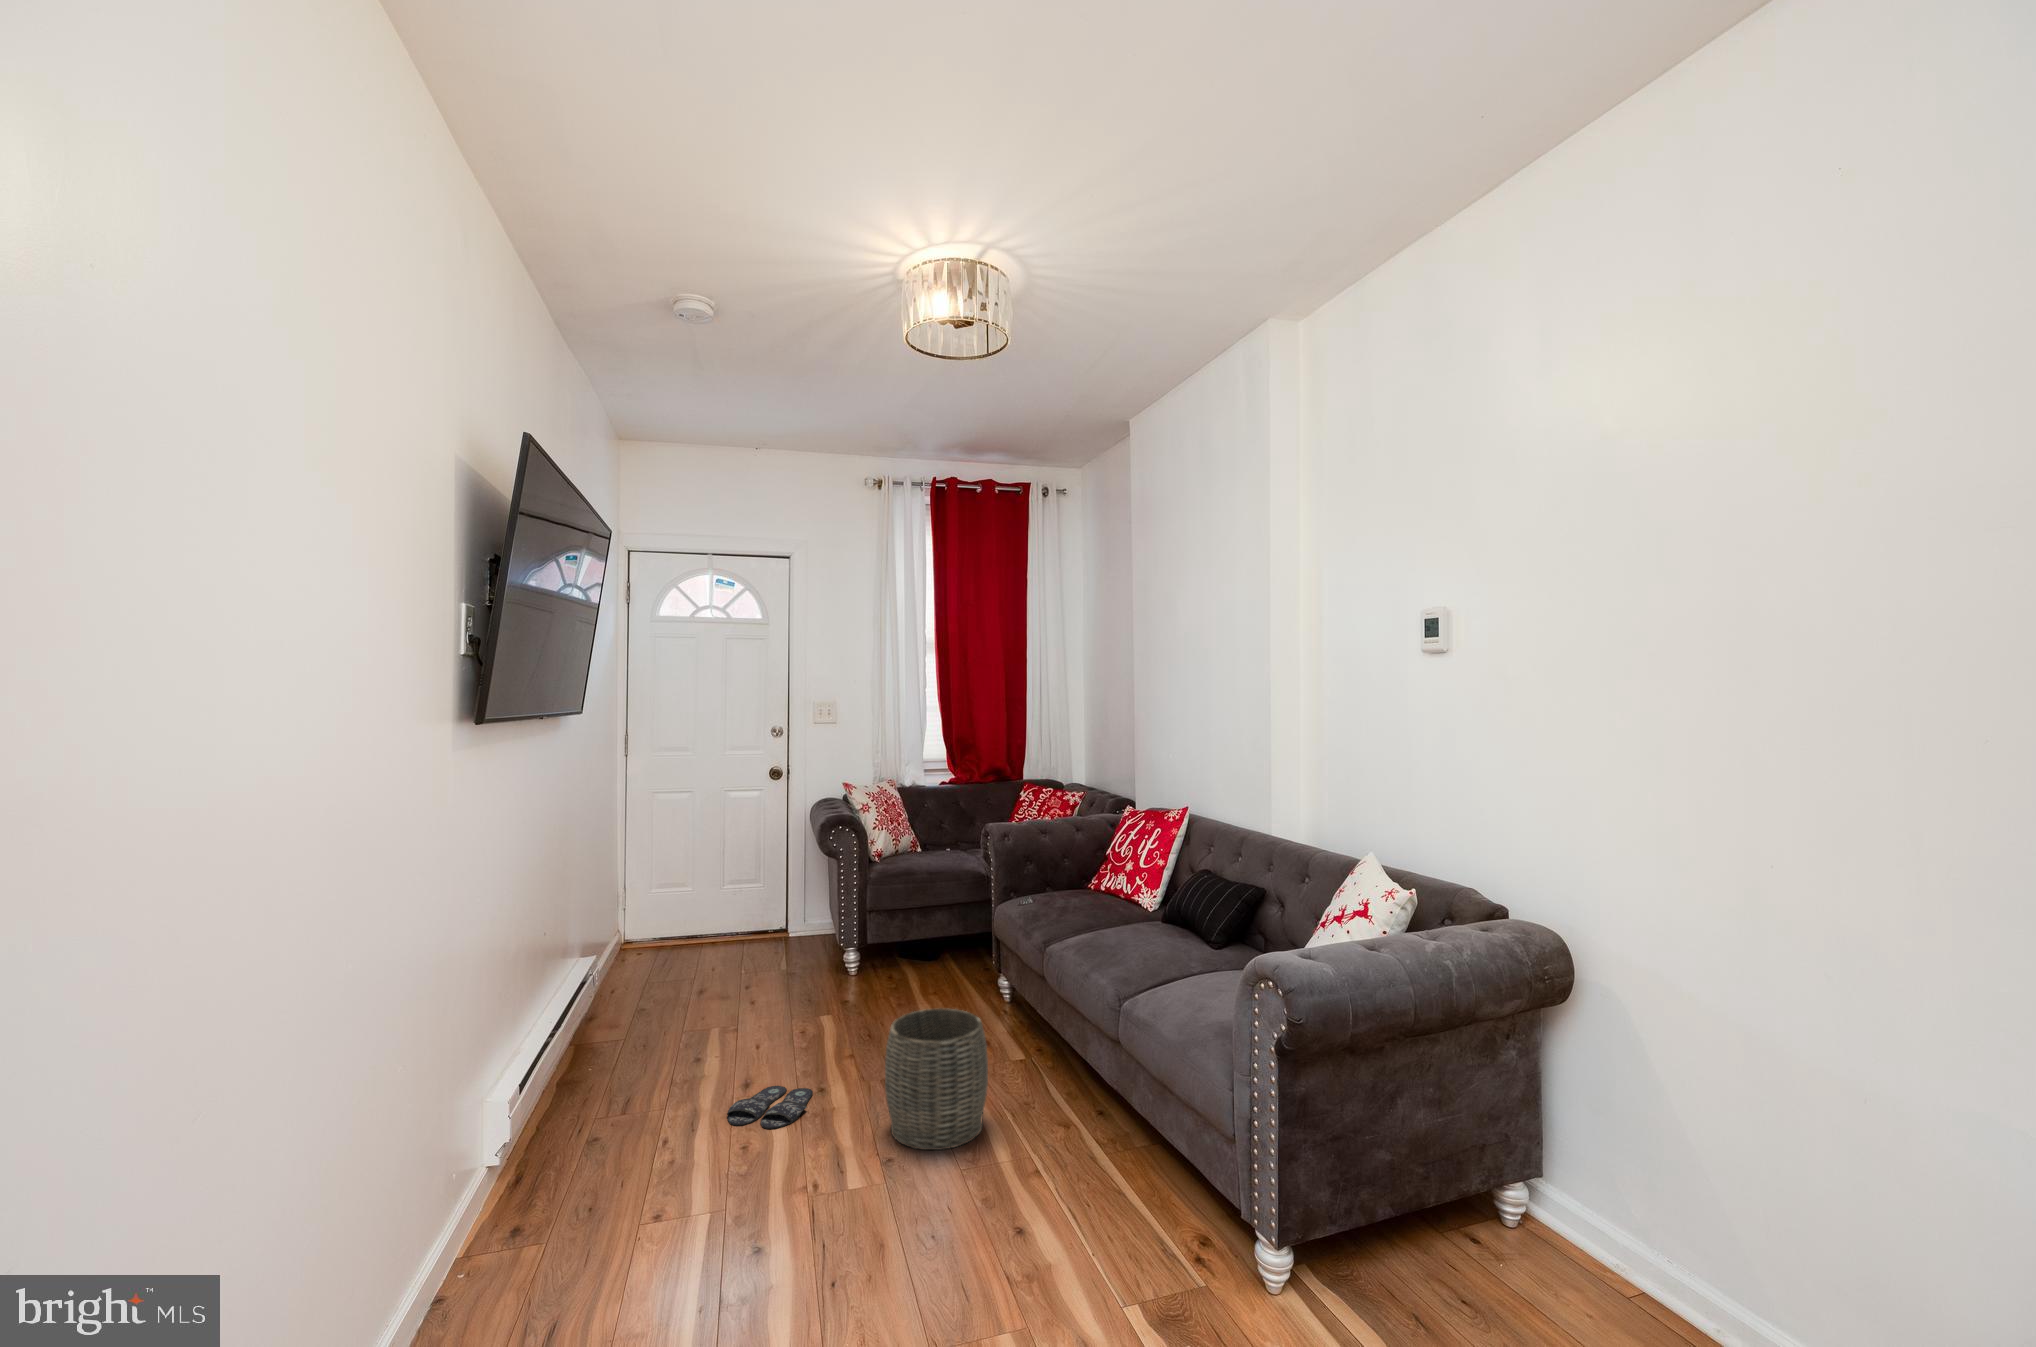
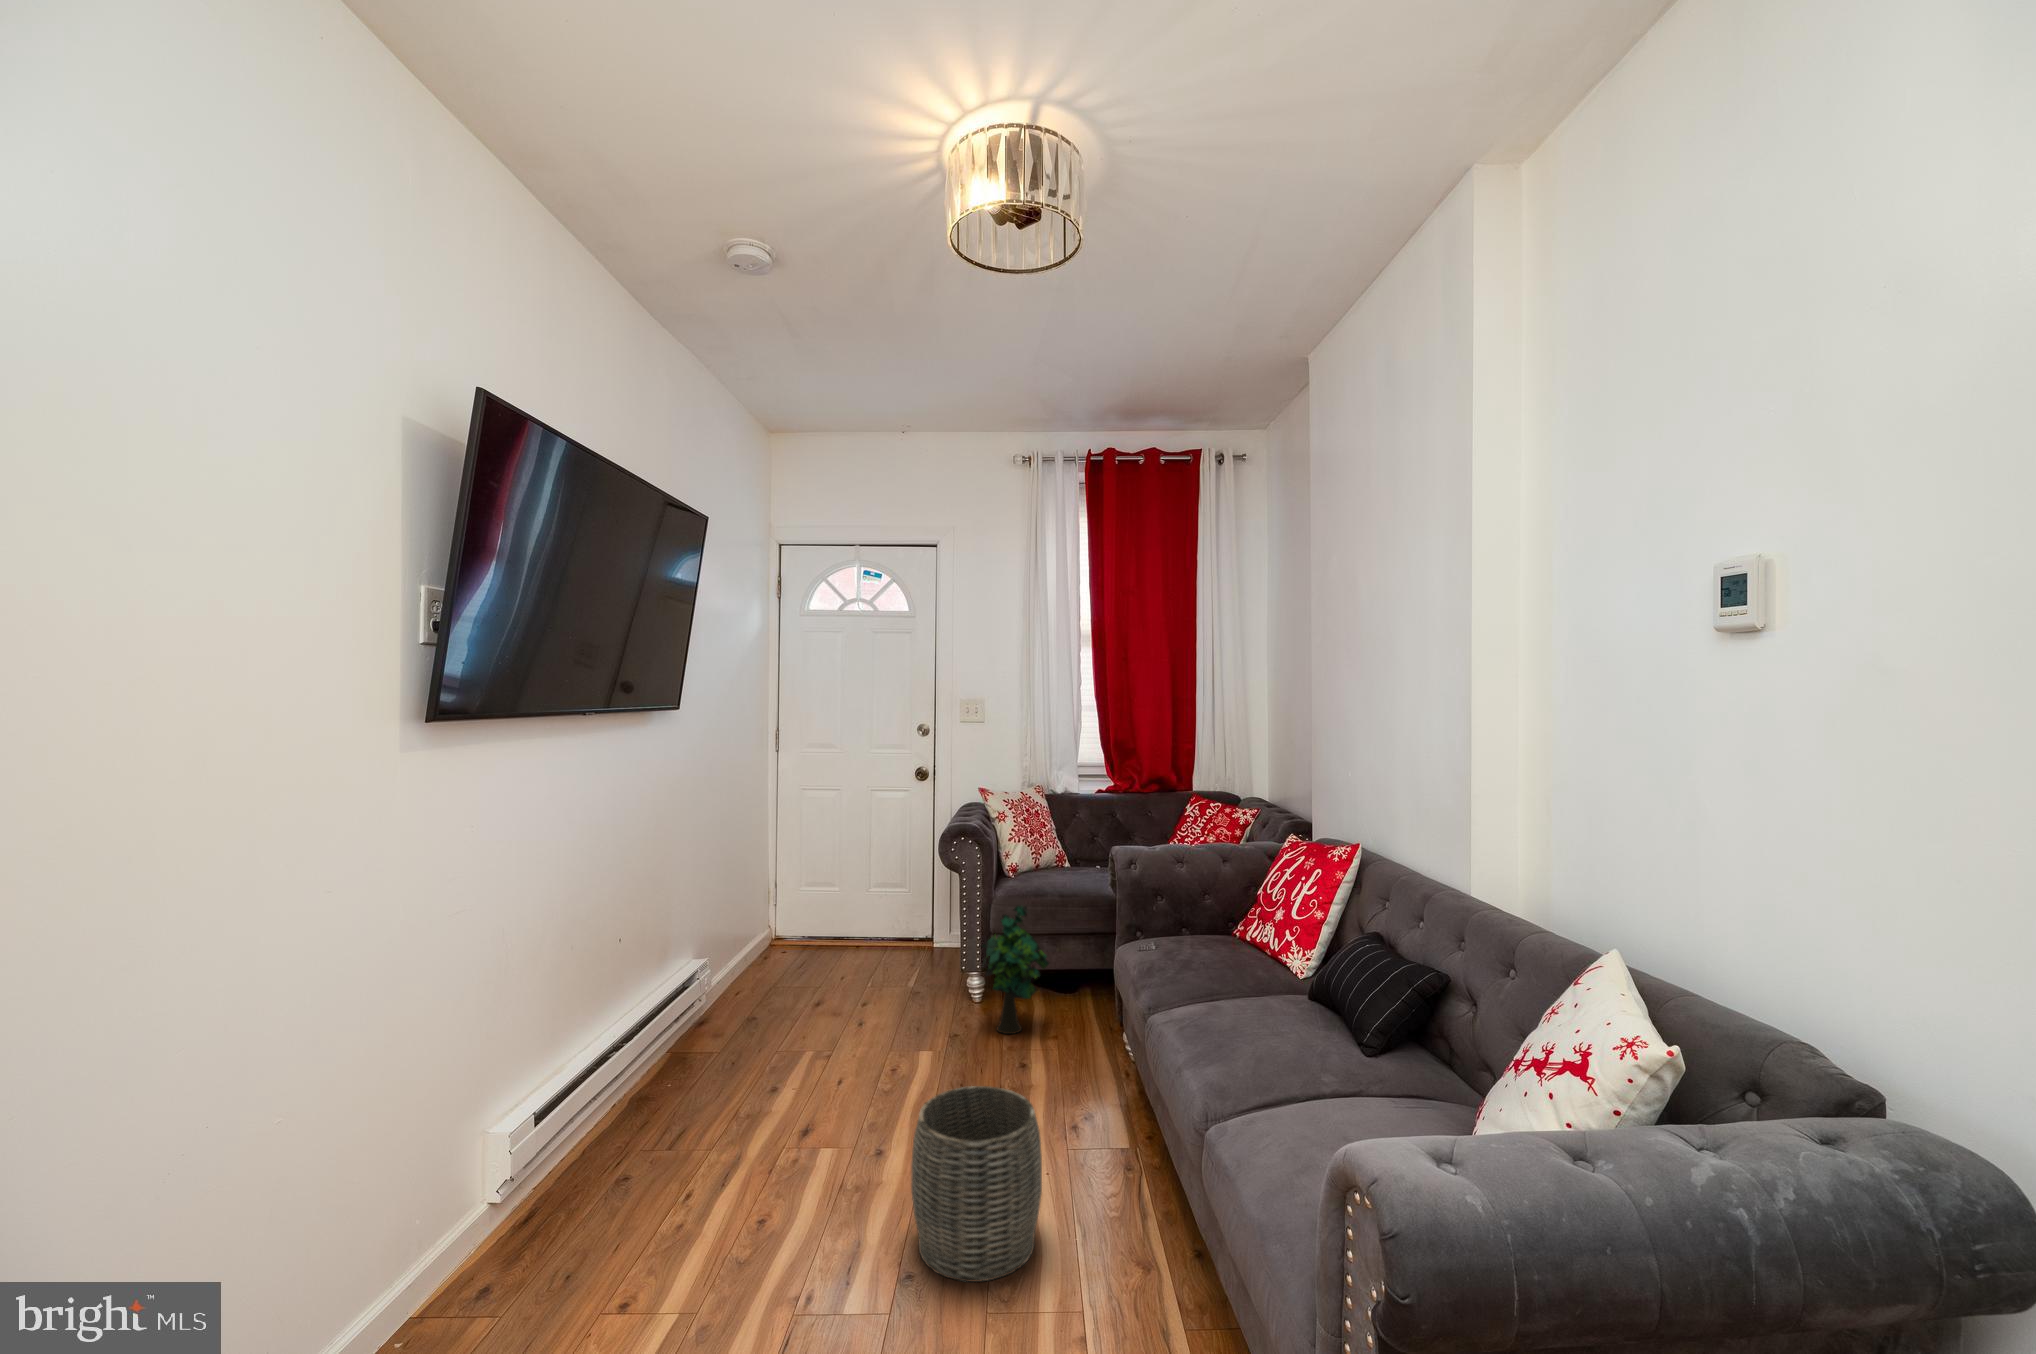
decorative plant: none [861,880,928,994] -> present [981,906,1049,1034]
slippers: present [727,1086,813,1129] -> none [752,1144,859,1208]

